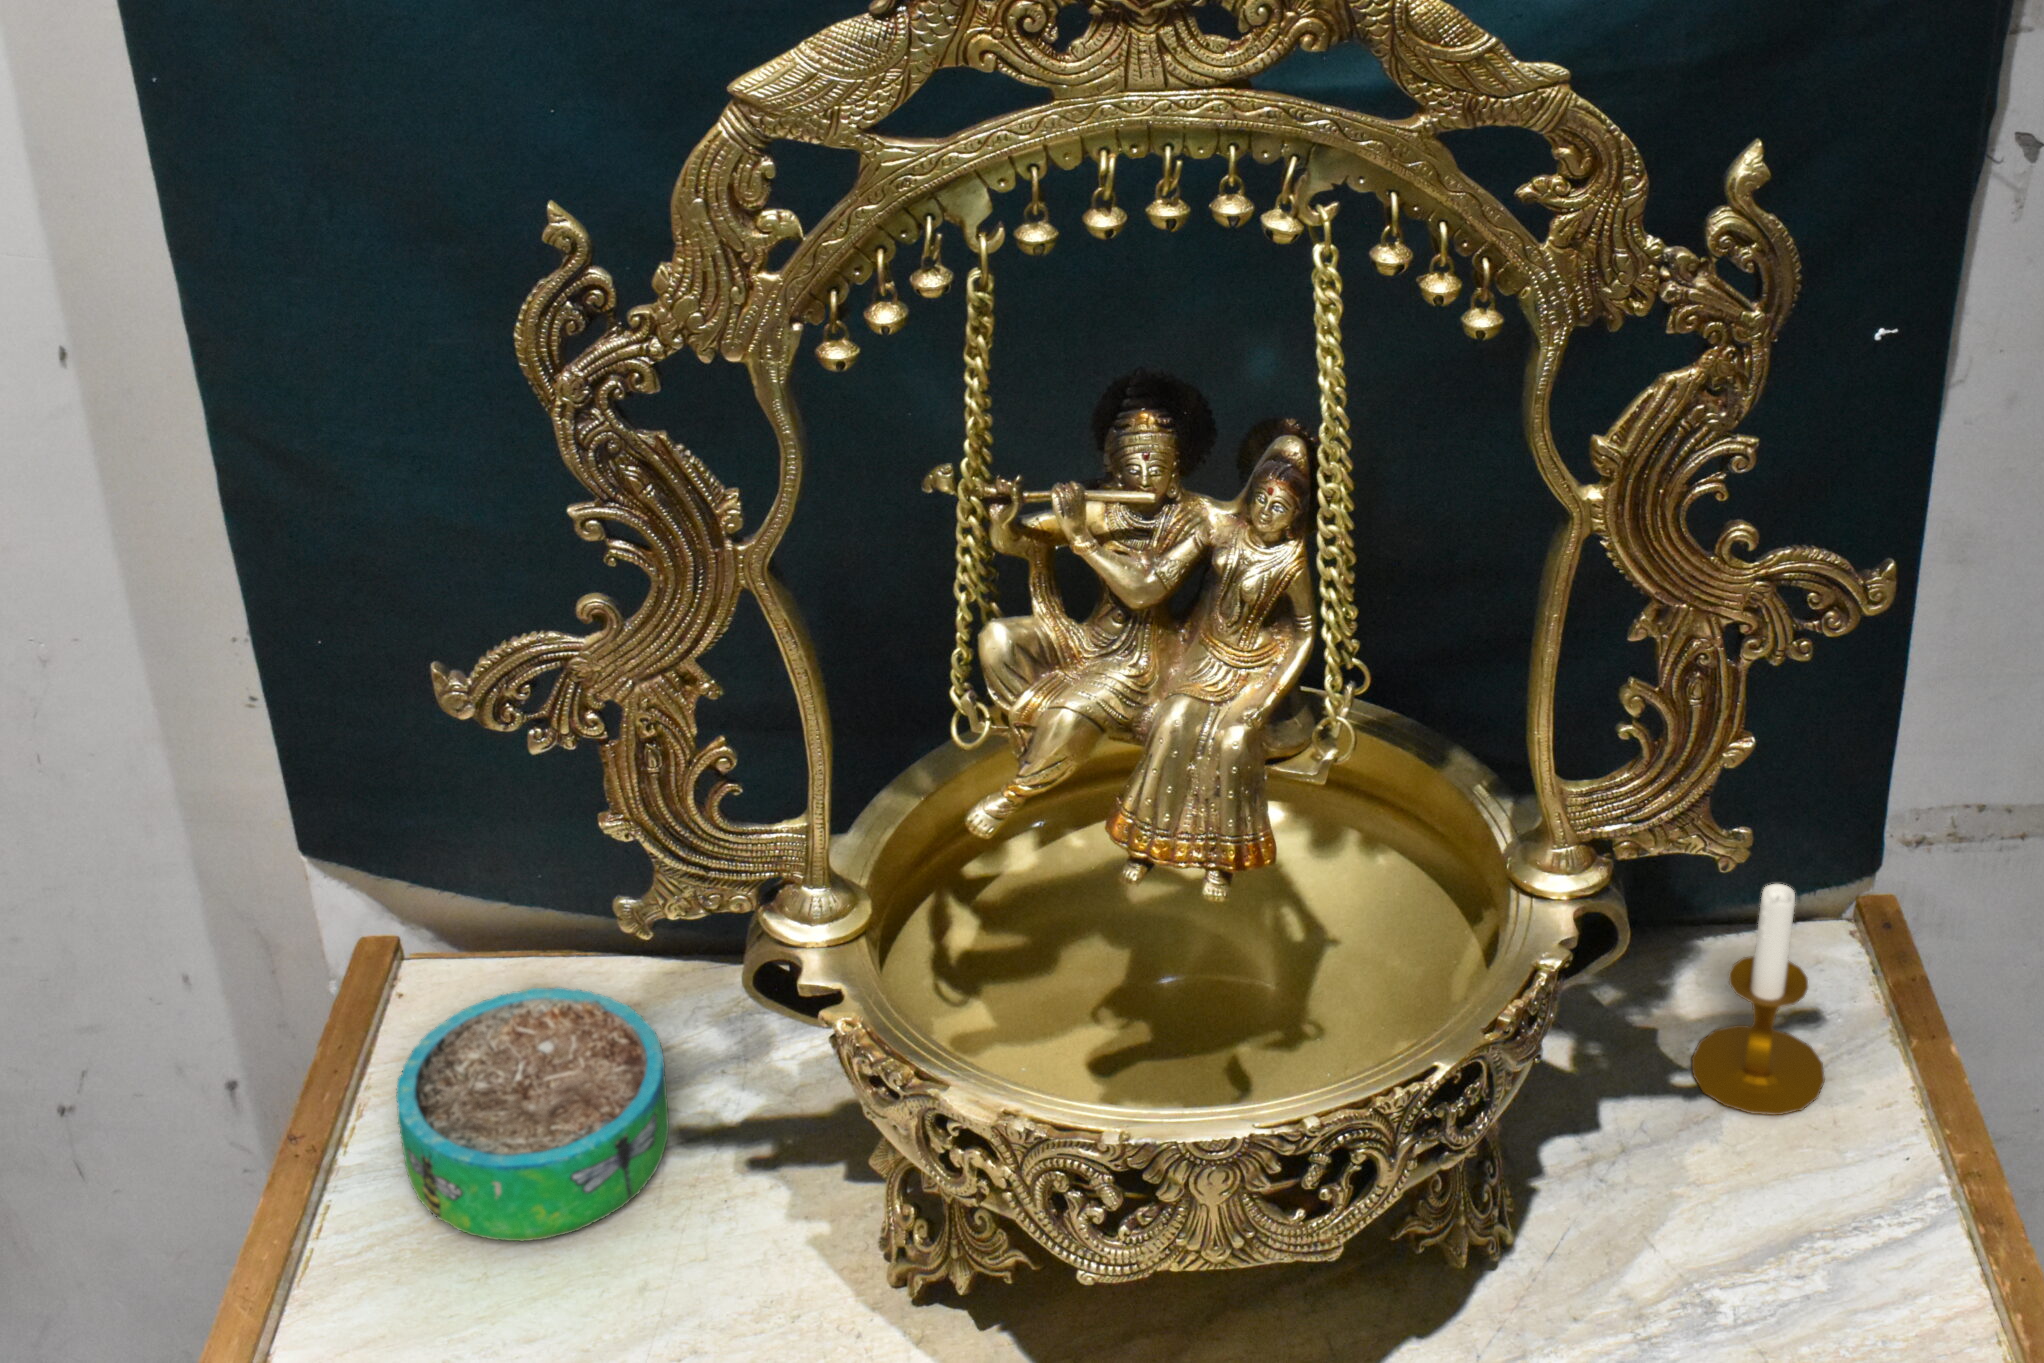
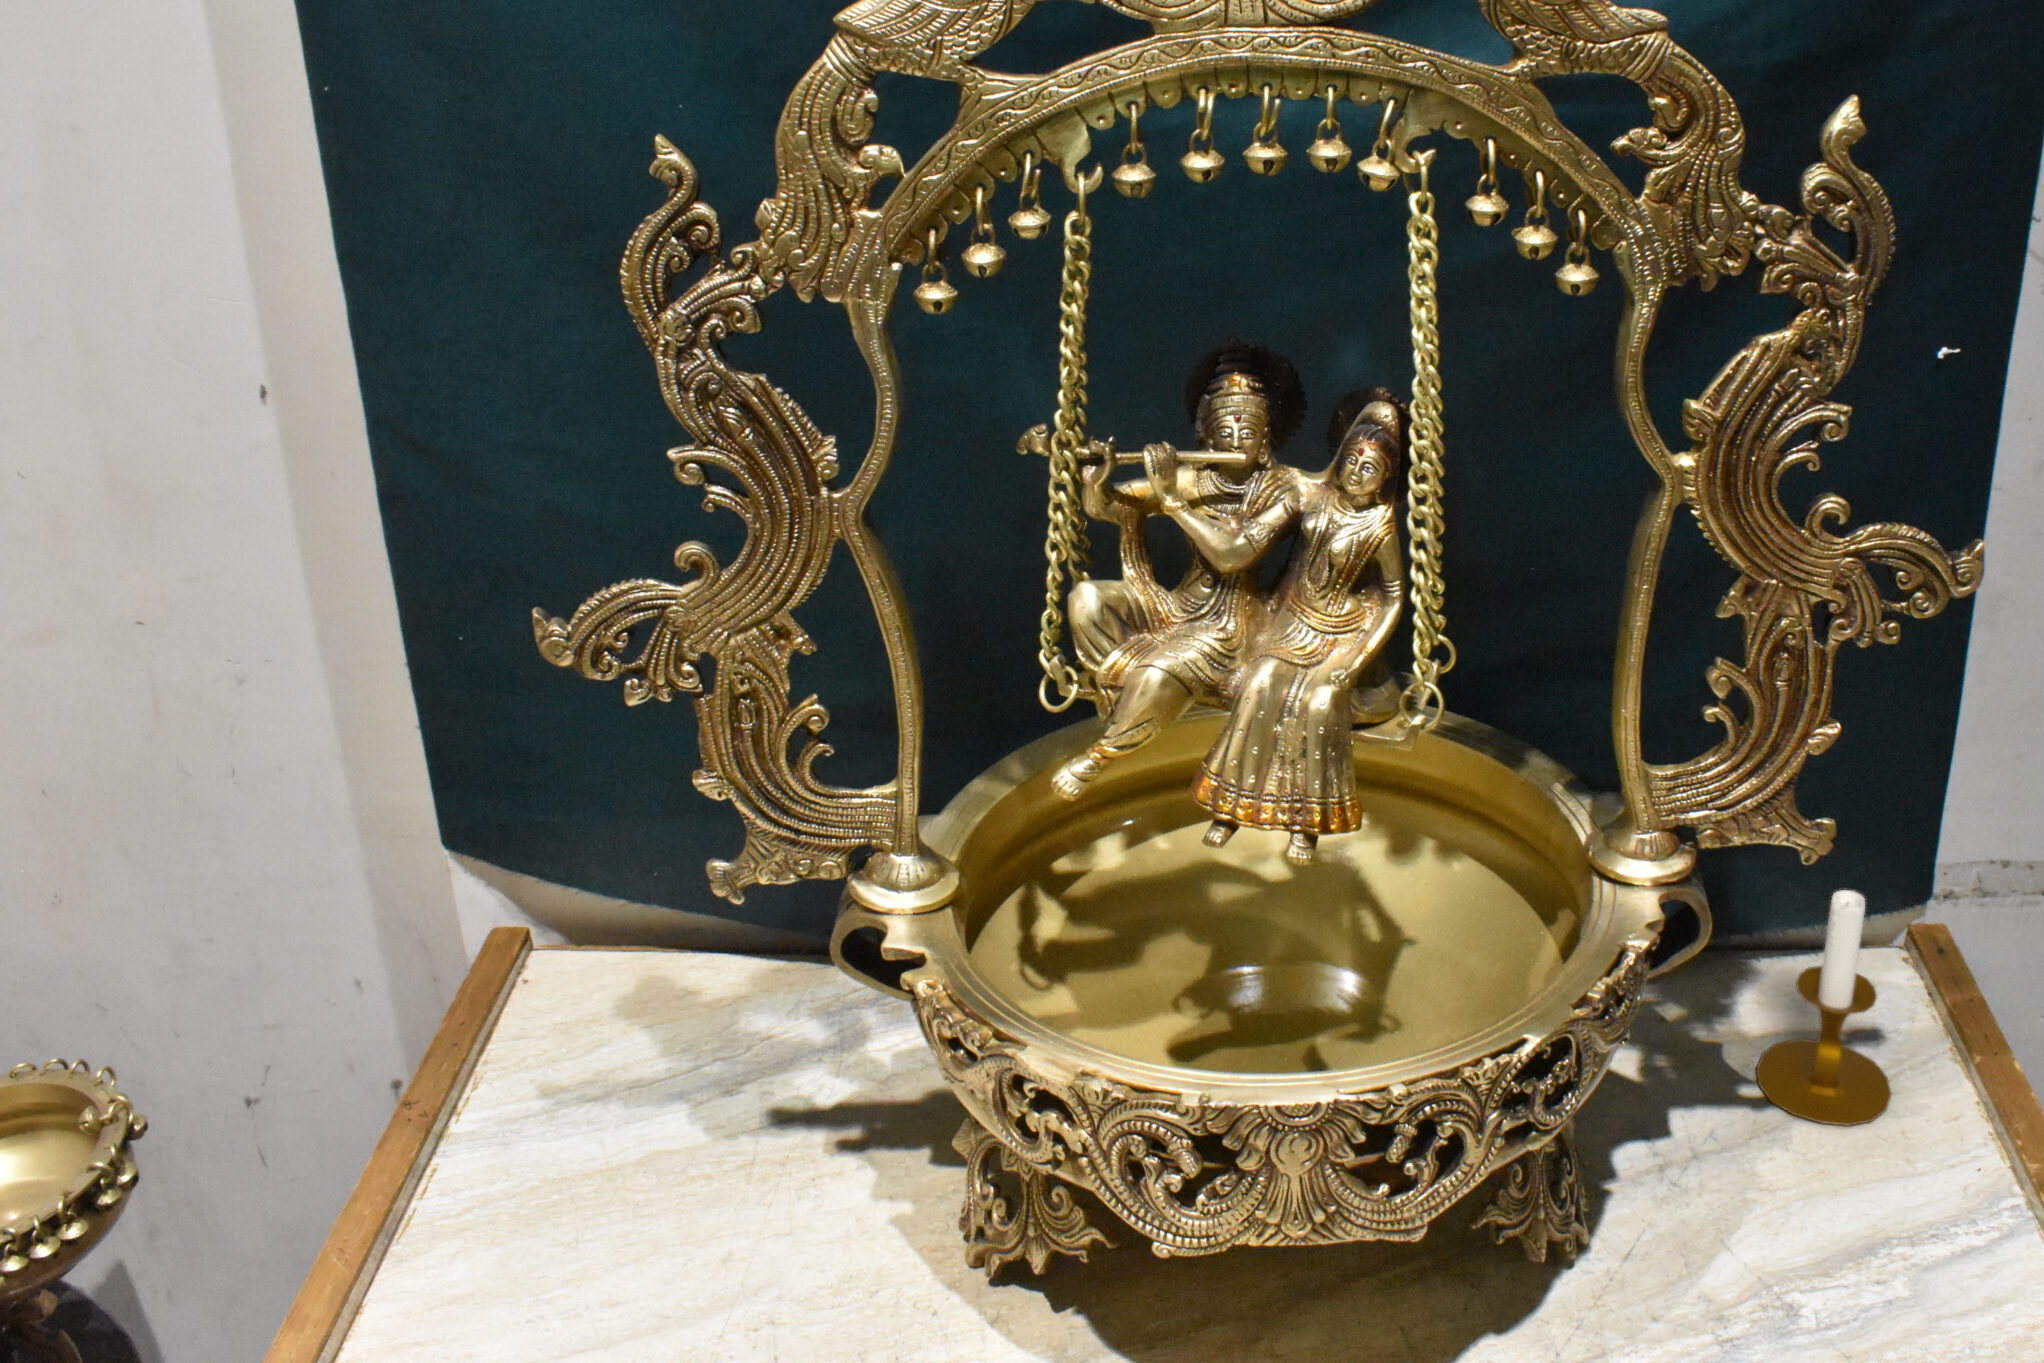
decorative bowl: present [396,987,669,1241] -> none [500,965,763,1207]

